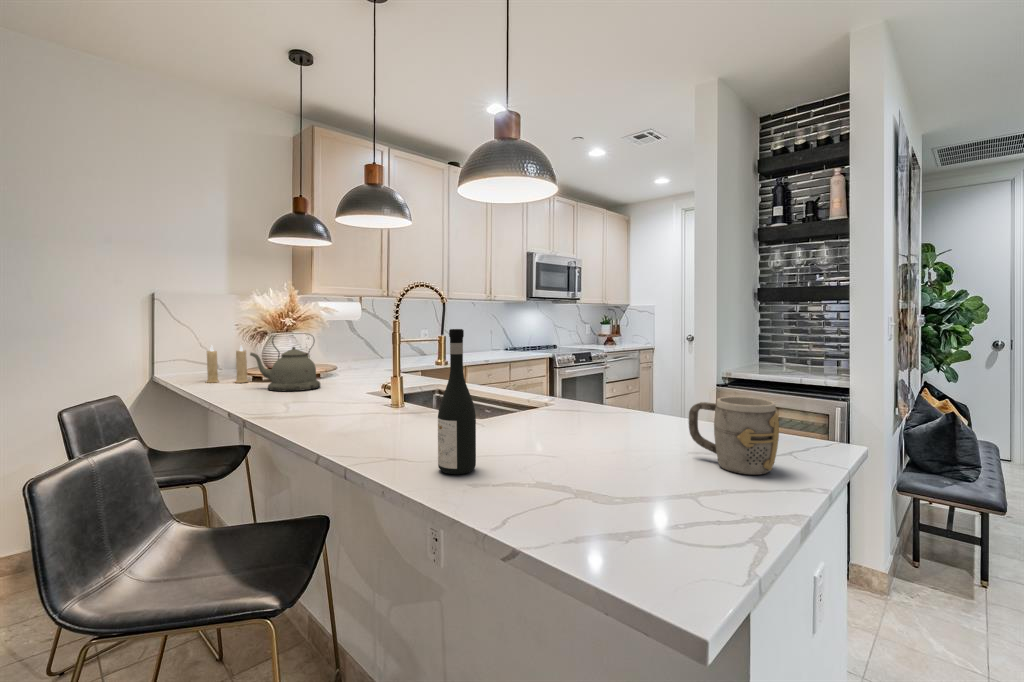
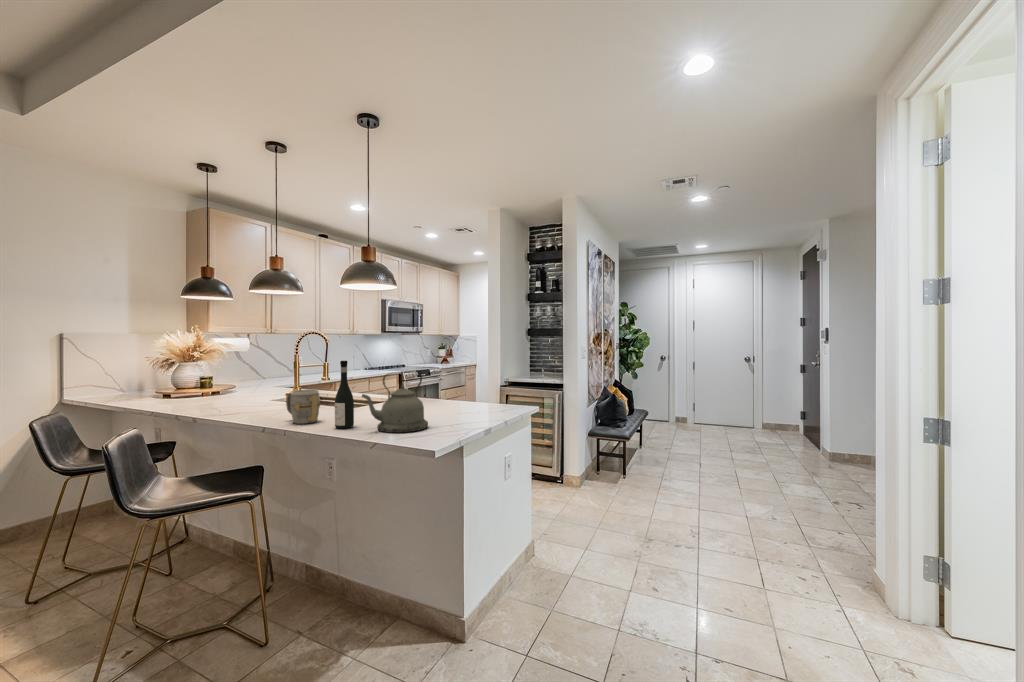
kettle: present [250,333,320,391] -> present [362,372,428,433]
candle: present [207,346,248,383] -> none [127,372,165,402]
mug: present [689,397,779,475] -> present [286,389,320,424]

